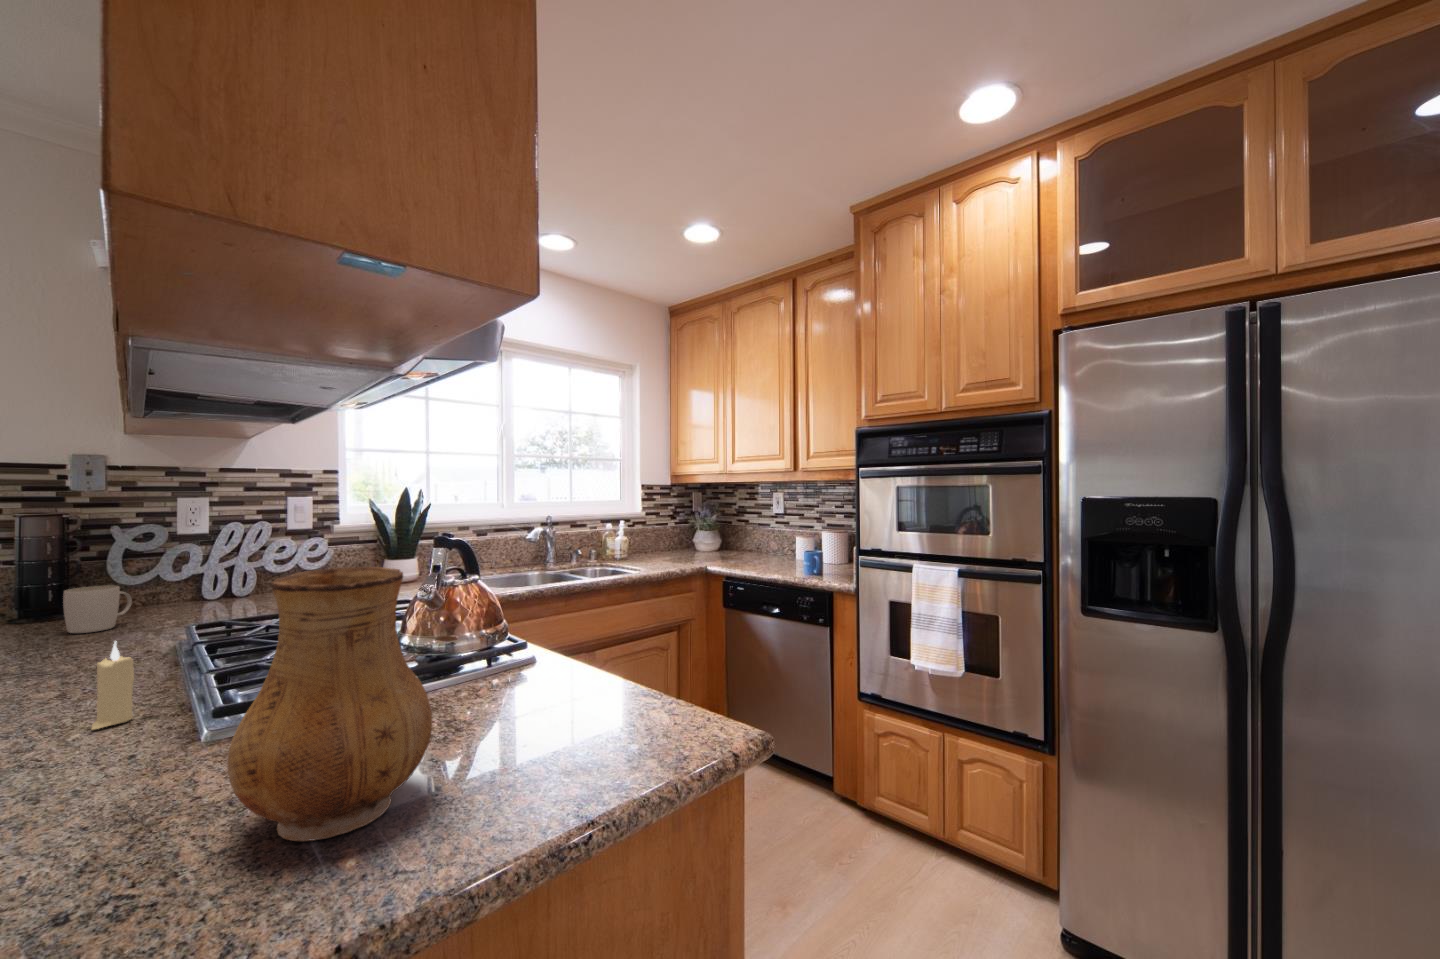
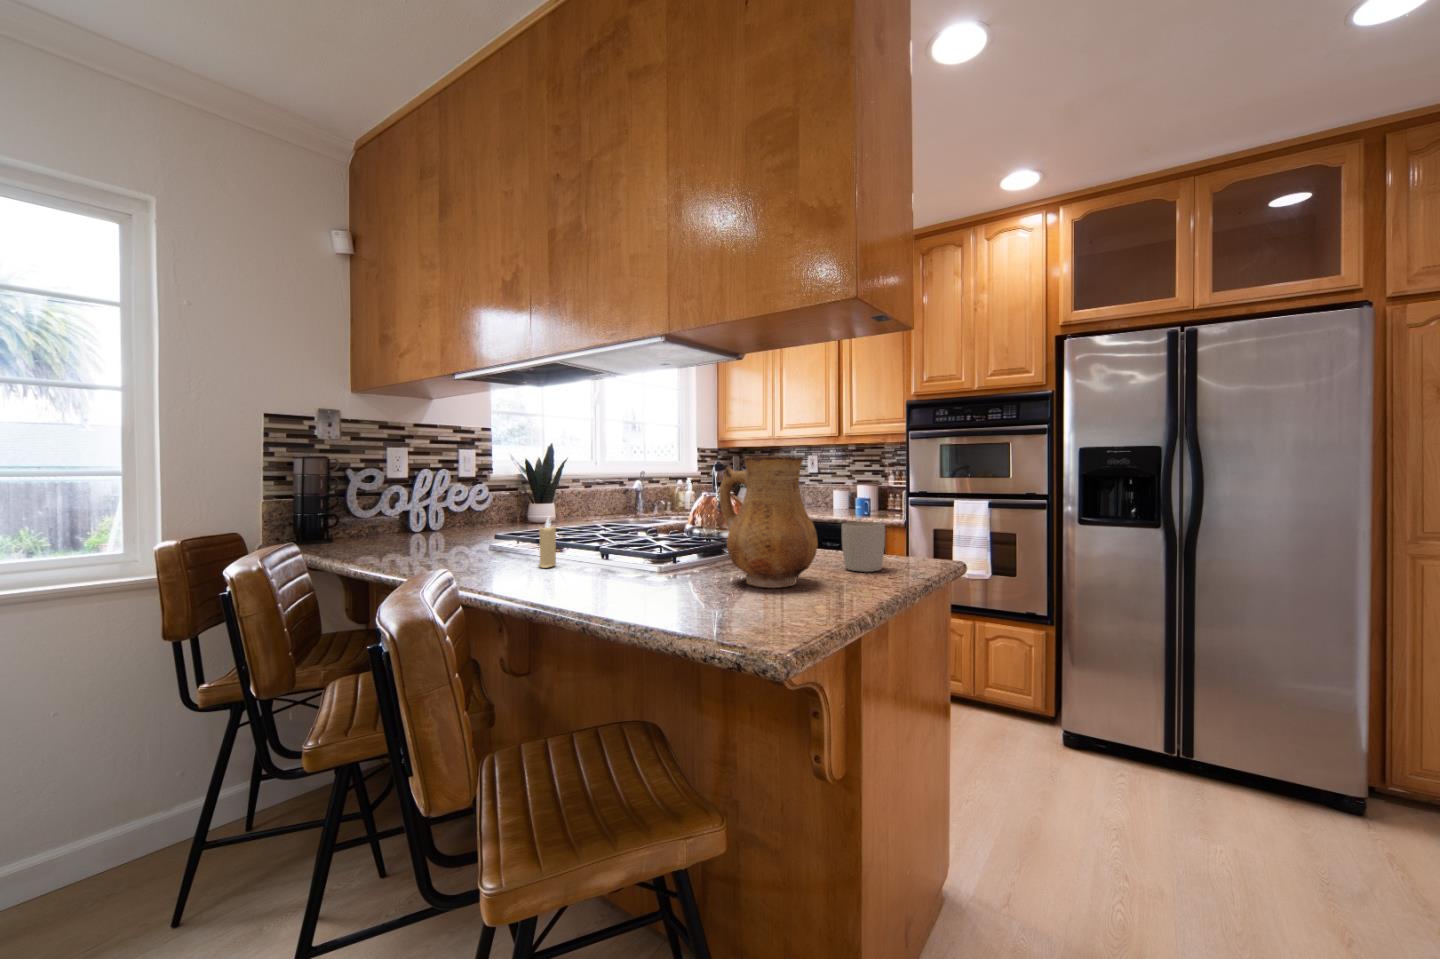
mug: present [63,586,132,633] -> present [842,522,885,572]

